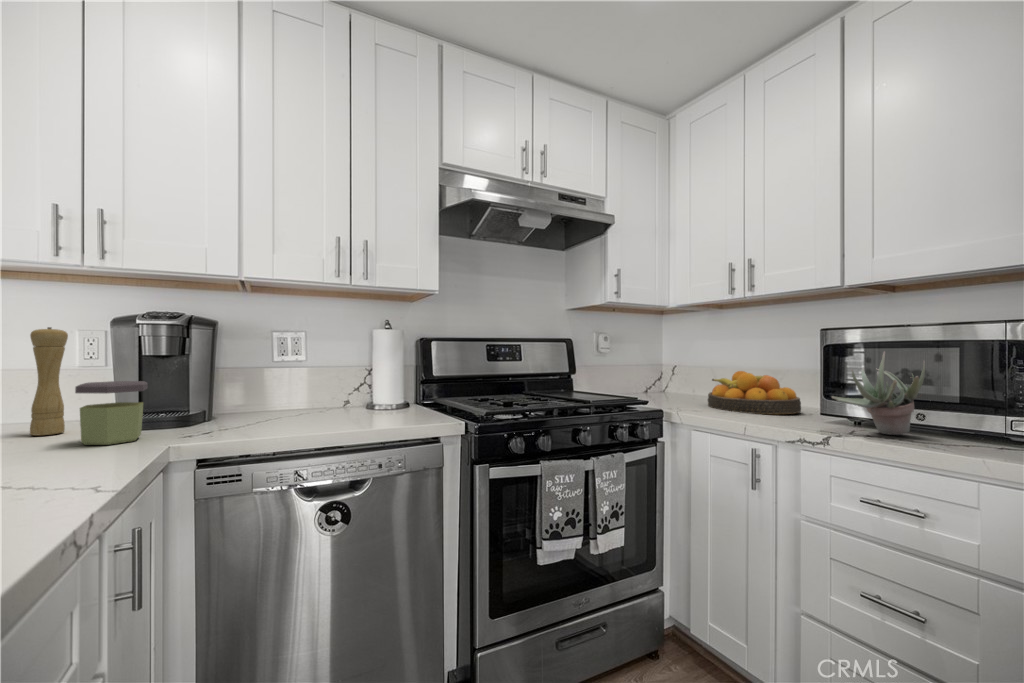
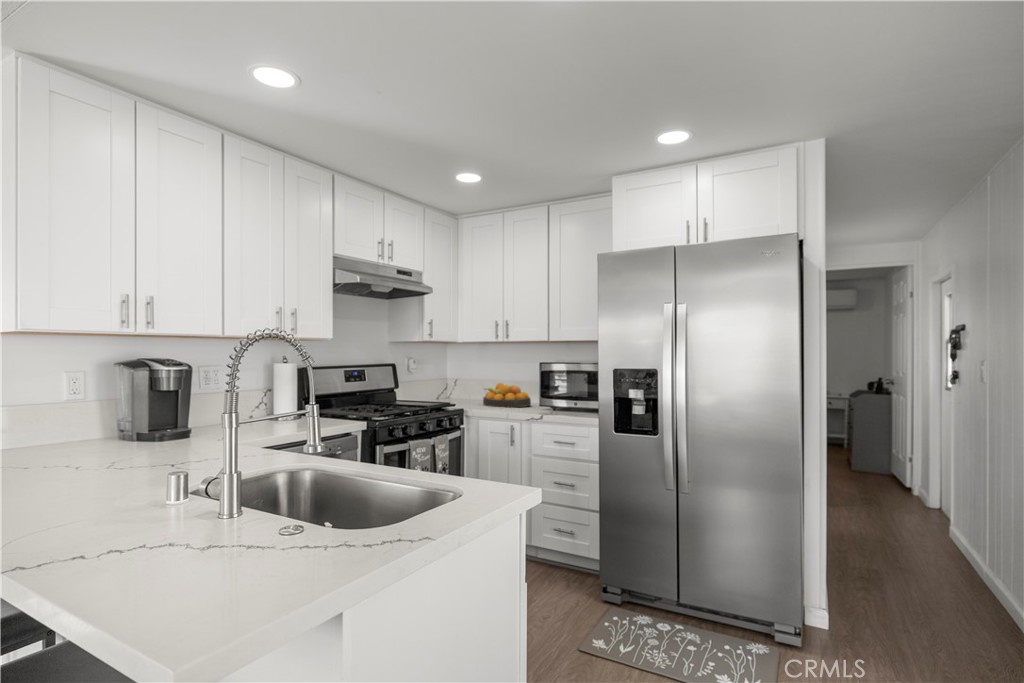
pepper mill: present [30,327,68,436] -> none [79,375,104,452]
succulent plant: present [832,351,925,435] -> none [546,374,580,412]
jar: present [75,381,148,445] -> none [152,409,196,451]

